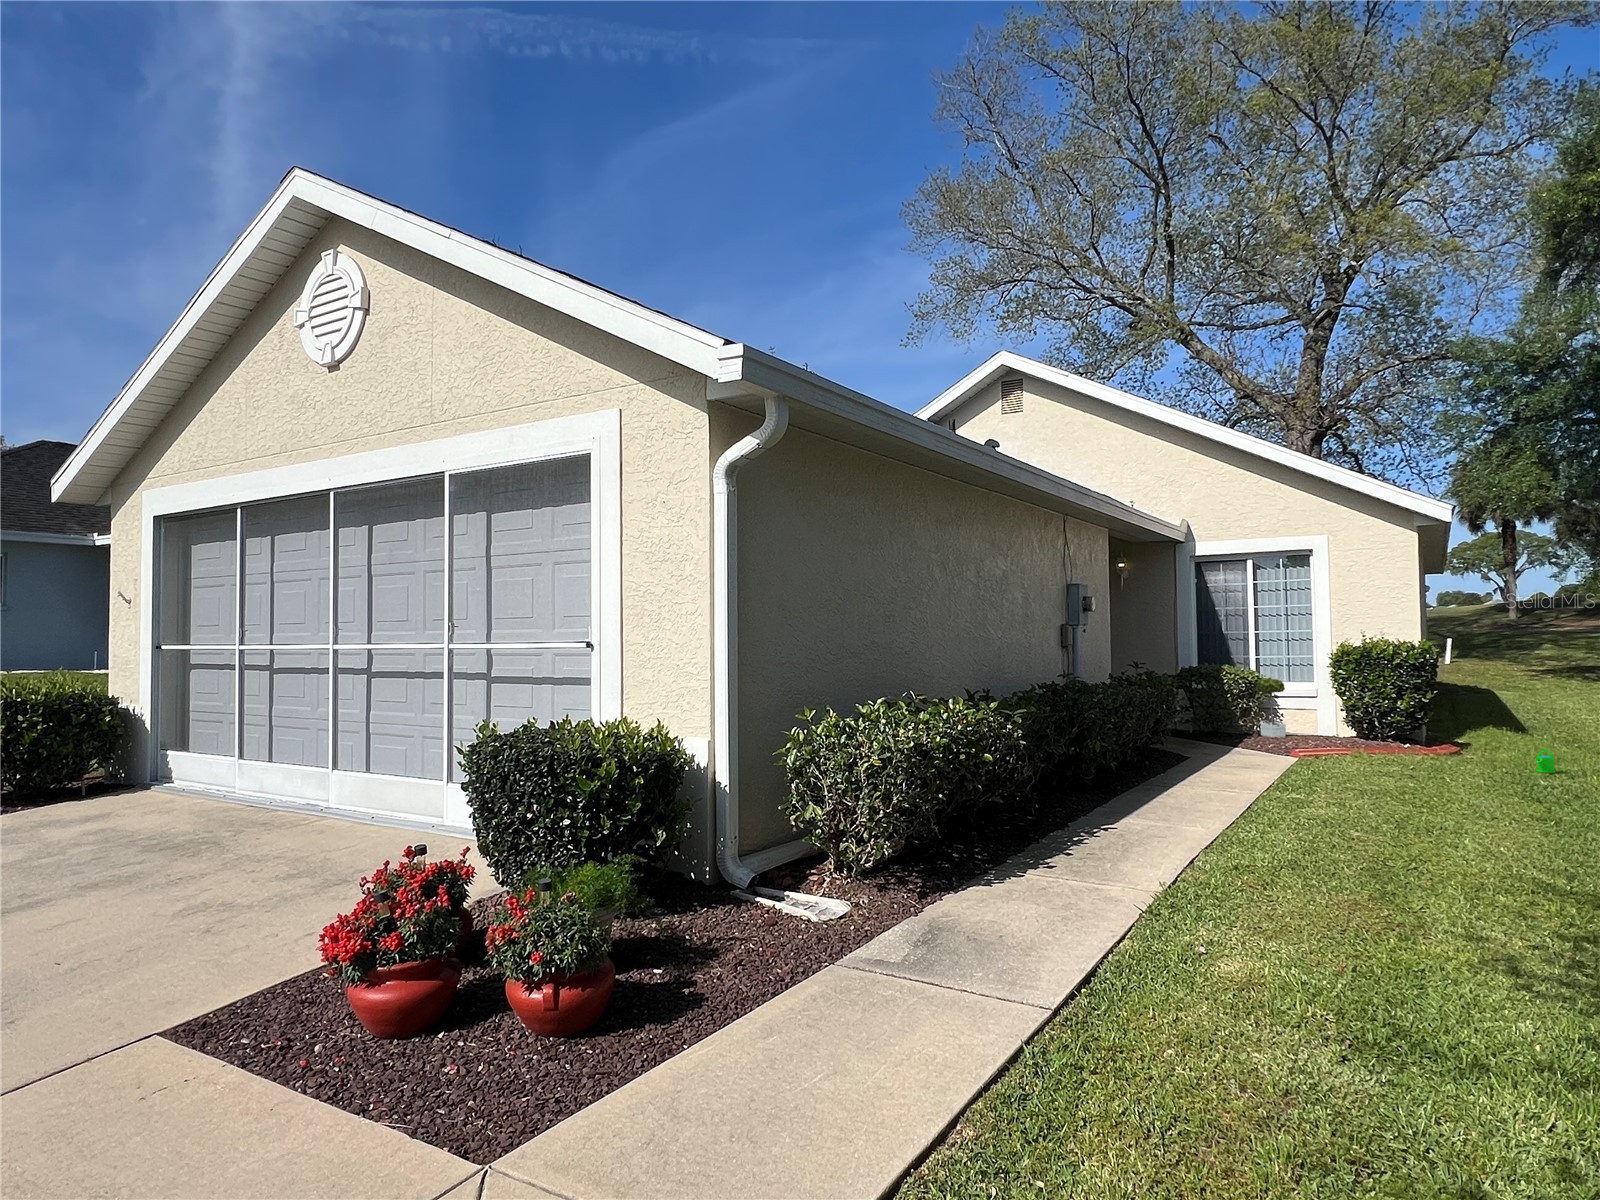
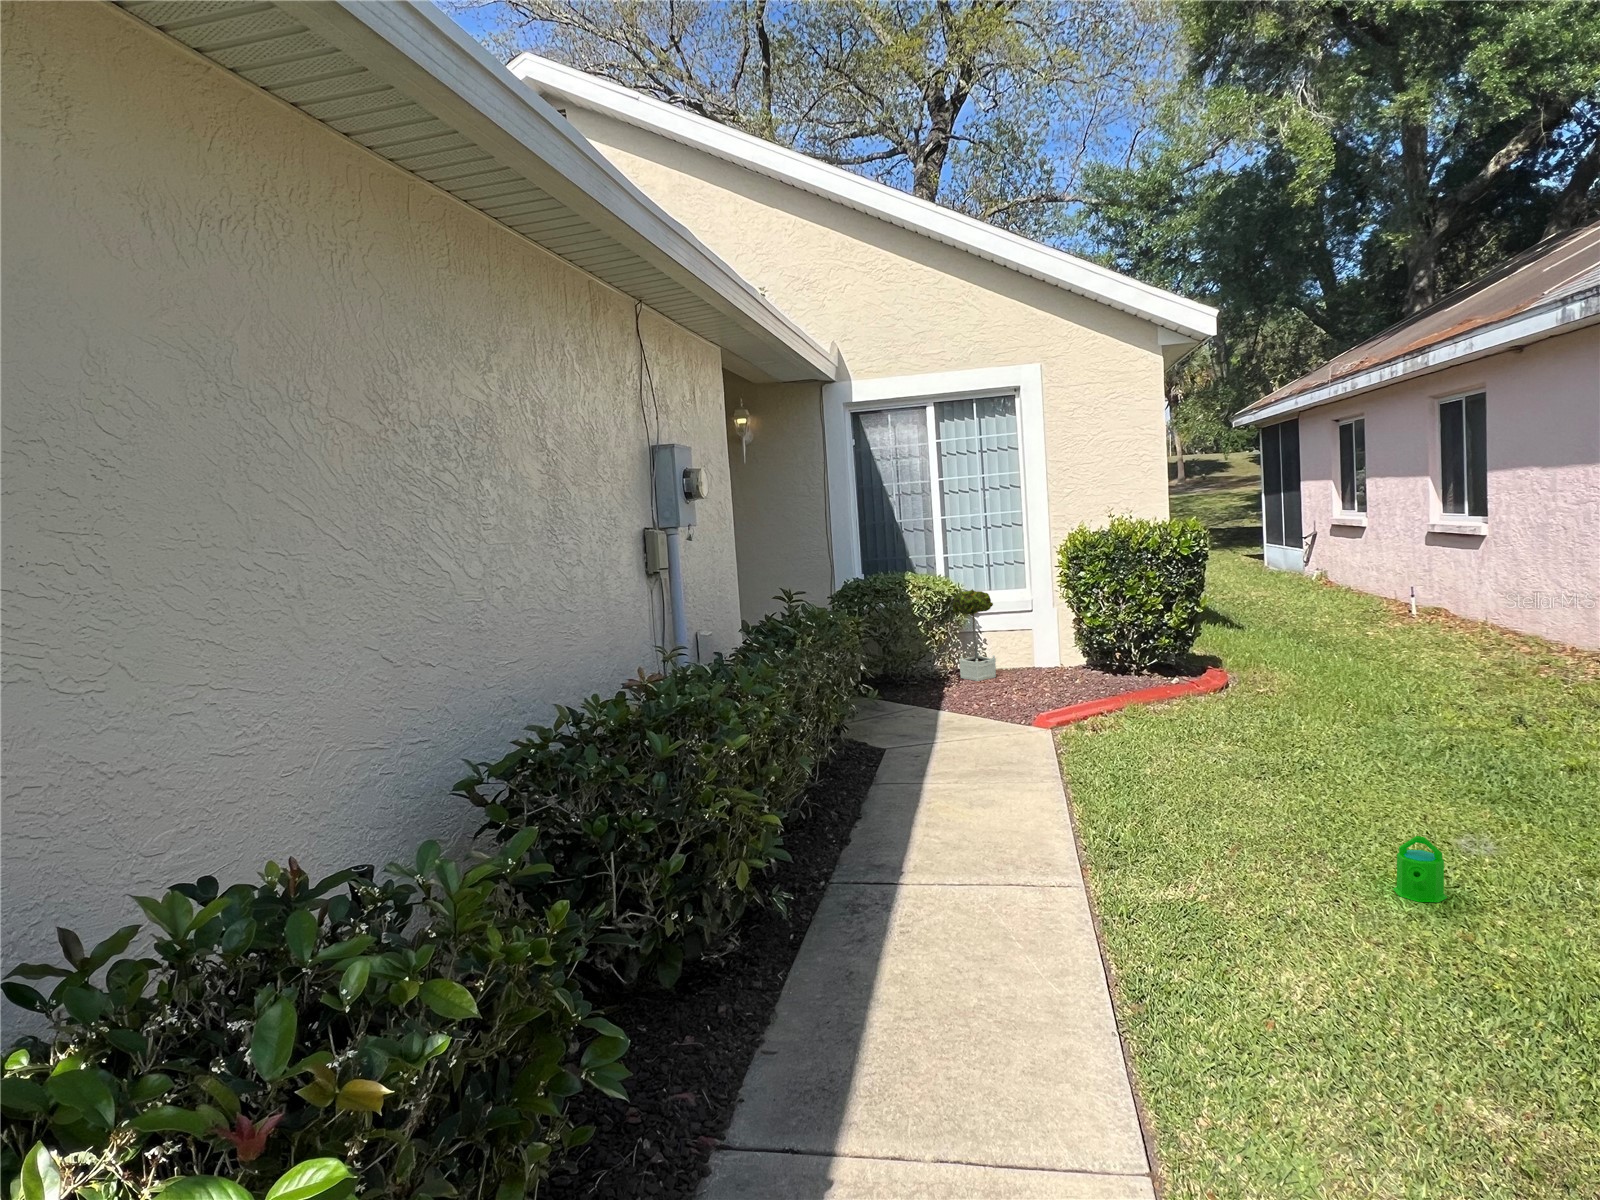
watering can: present [1535,749,1556,773] -> present [1393,836,1448,903]

